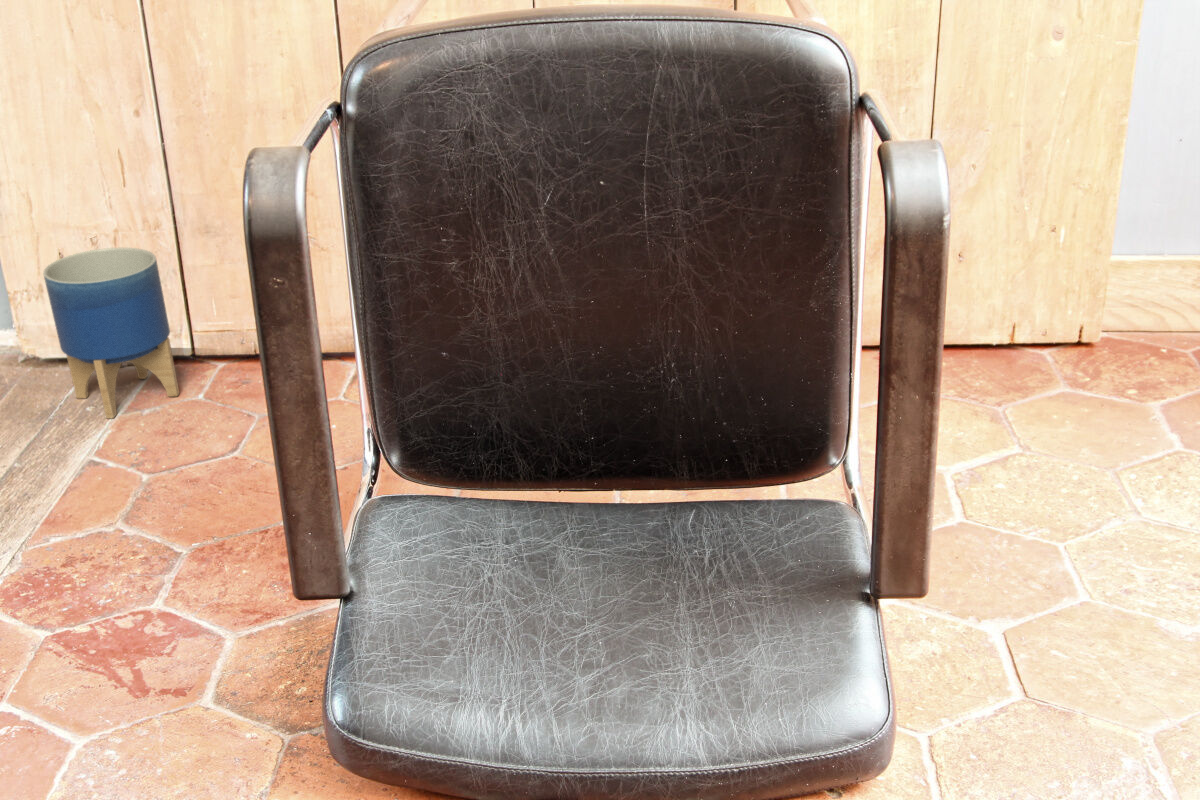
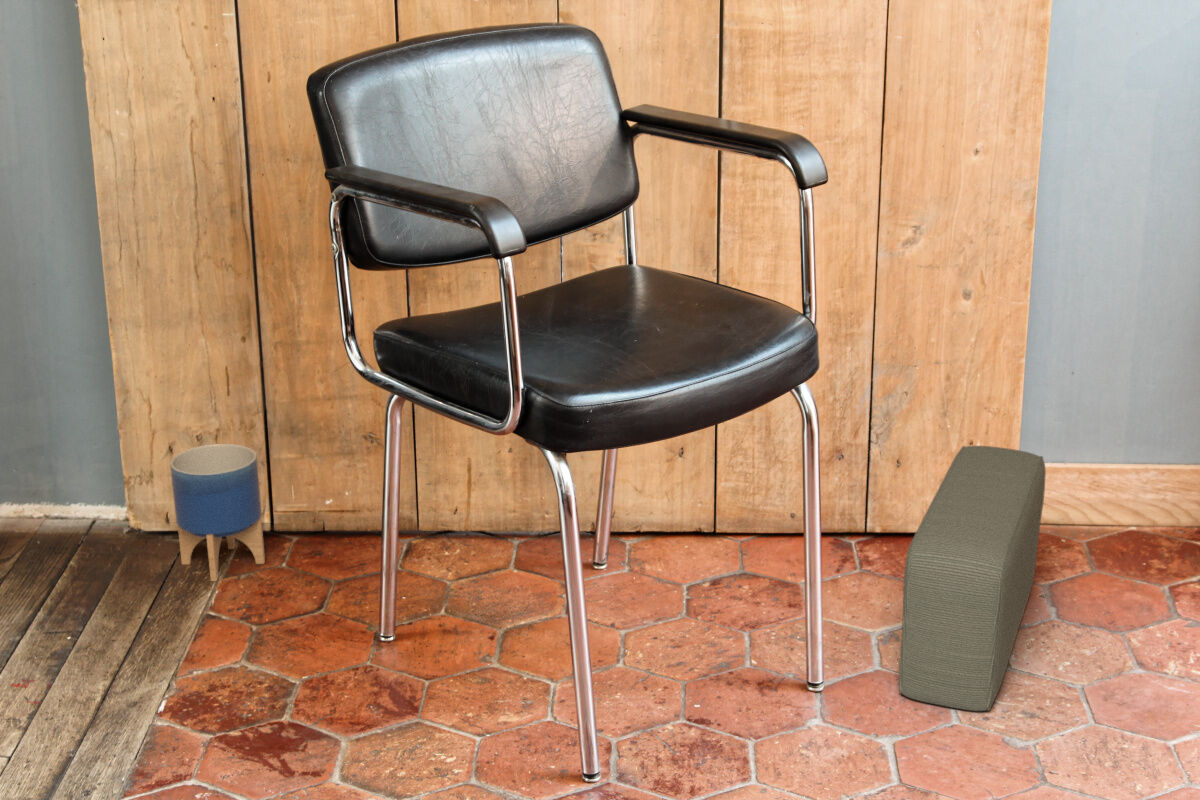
pouf: none [998,227,1174,581] -> present [899,446,1046,711]

